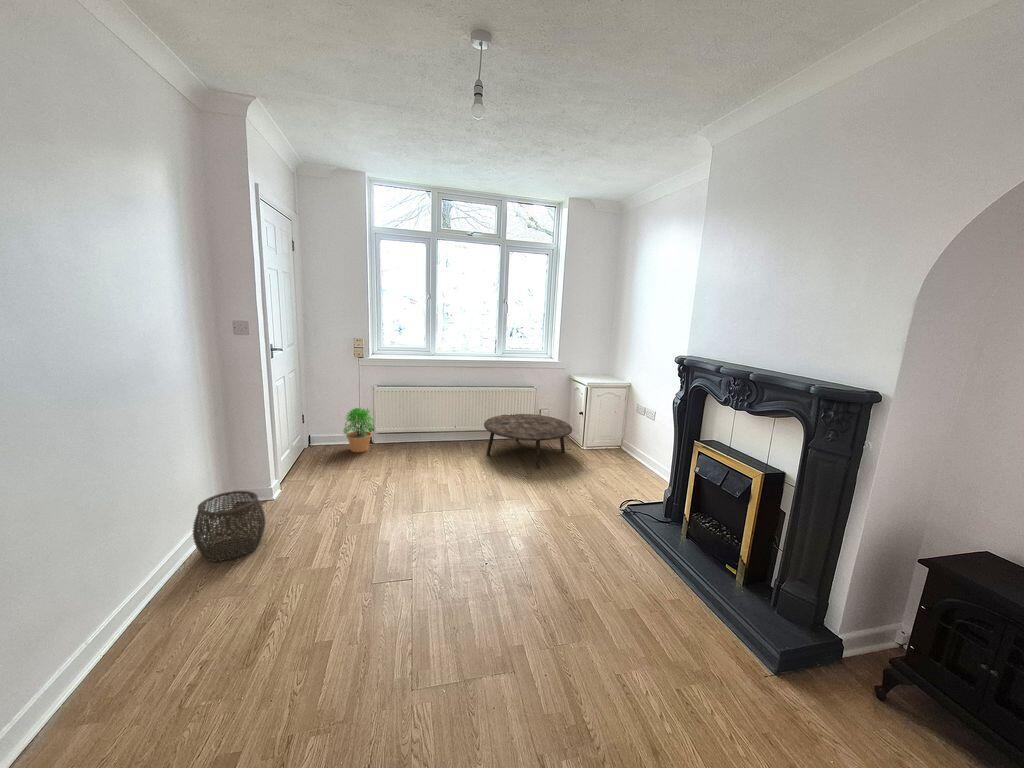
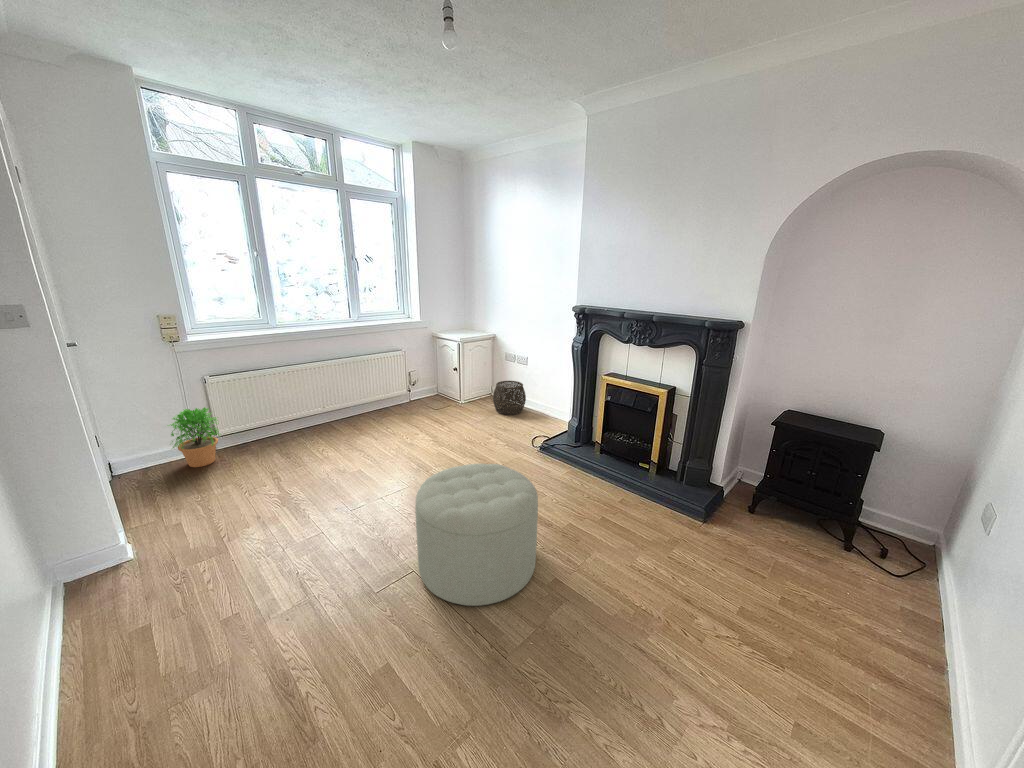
coffee table: present [484,414,572,469] -> none [362,378,457,432]
woven basket: present [193,491,265,561] -> present [493,381,526,415]
ottoman: none [407,495,528,639] -> present [415,464,538,606]

